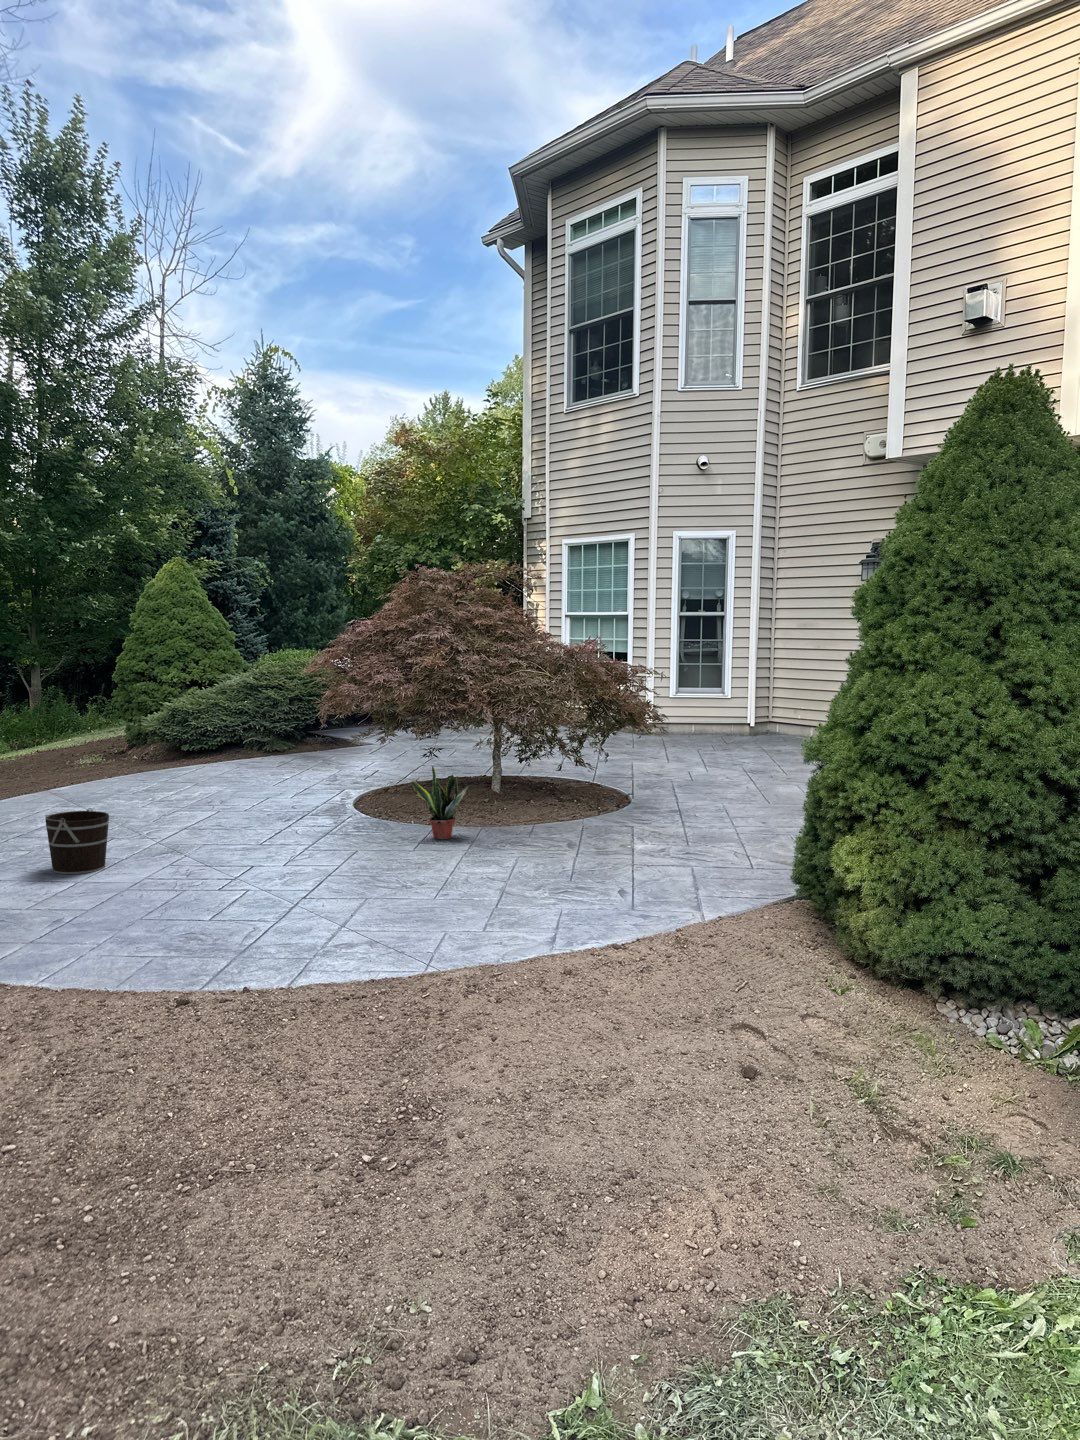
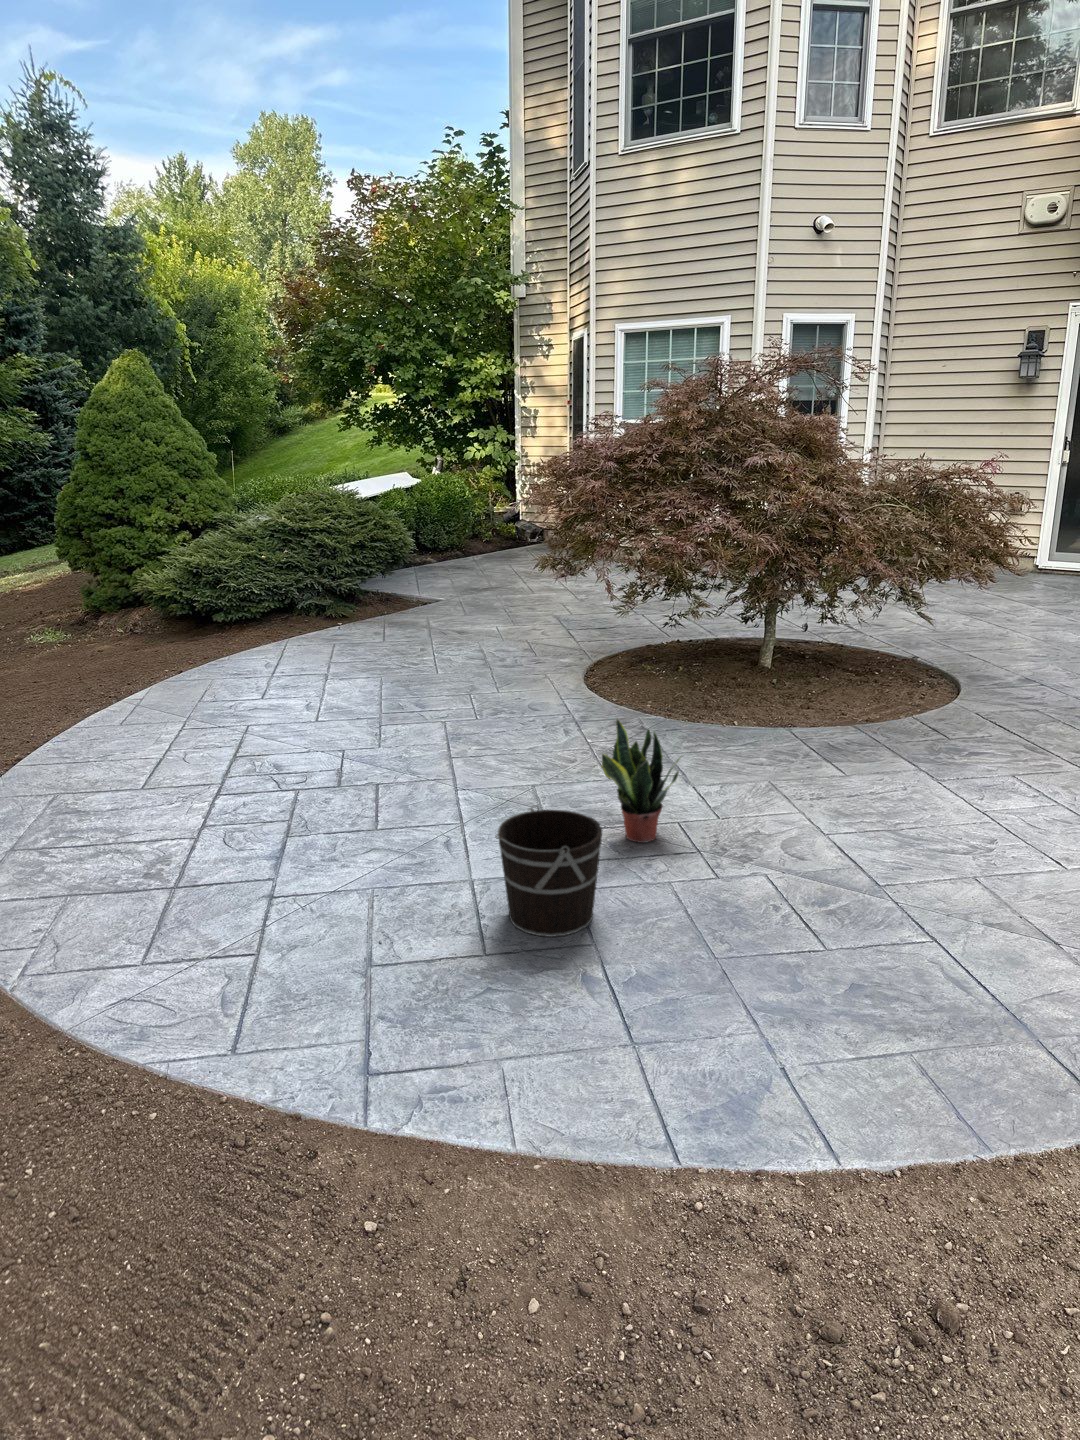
potted plant: present [412,766,467,839] -> present [602,720,681,843]

